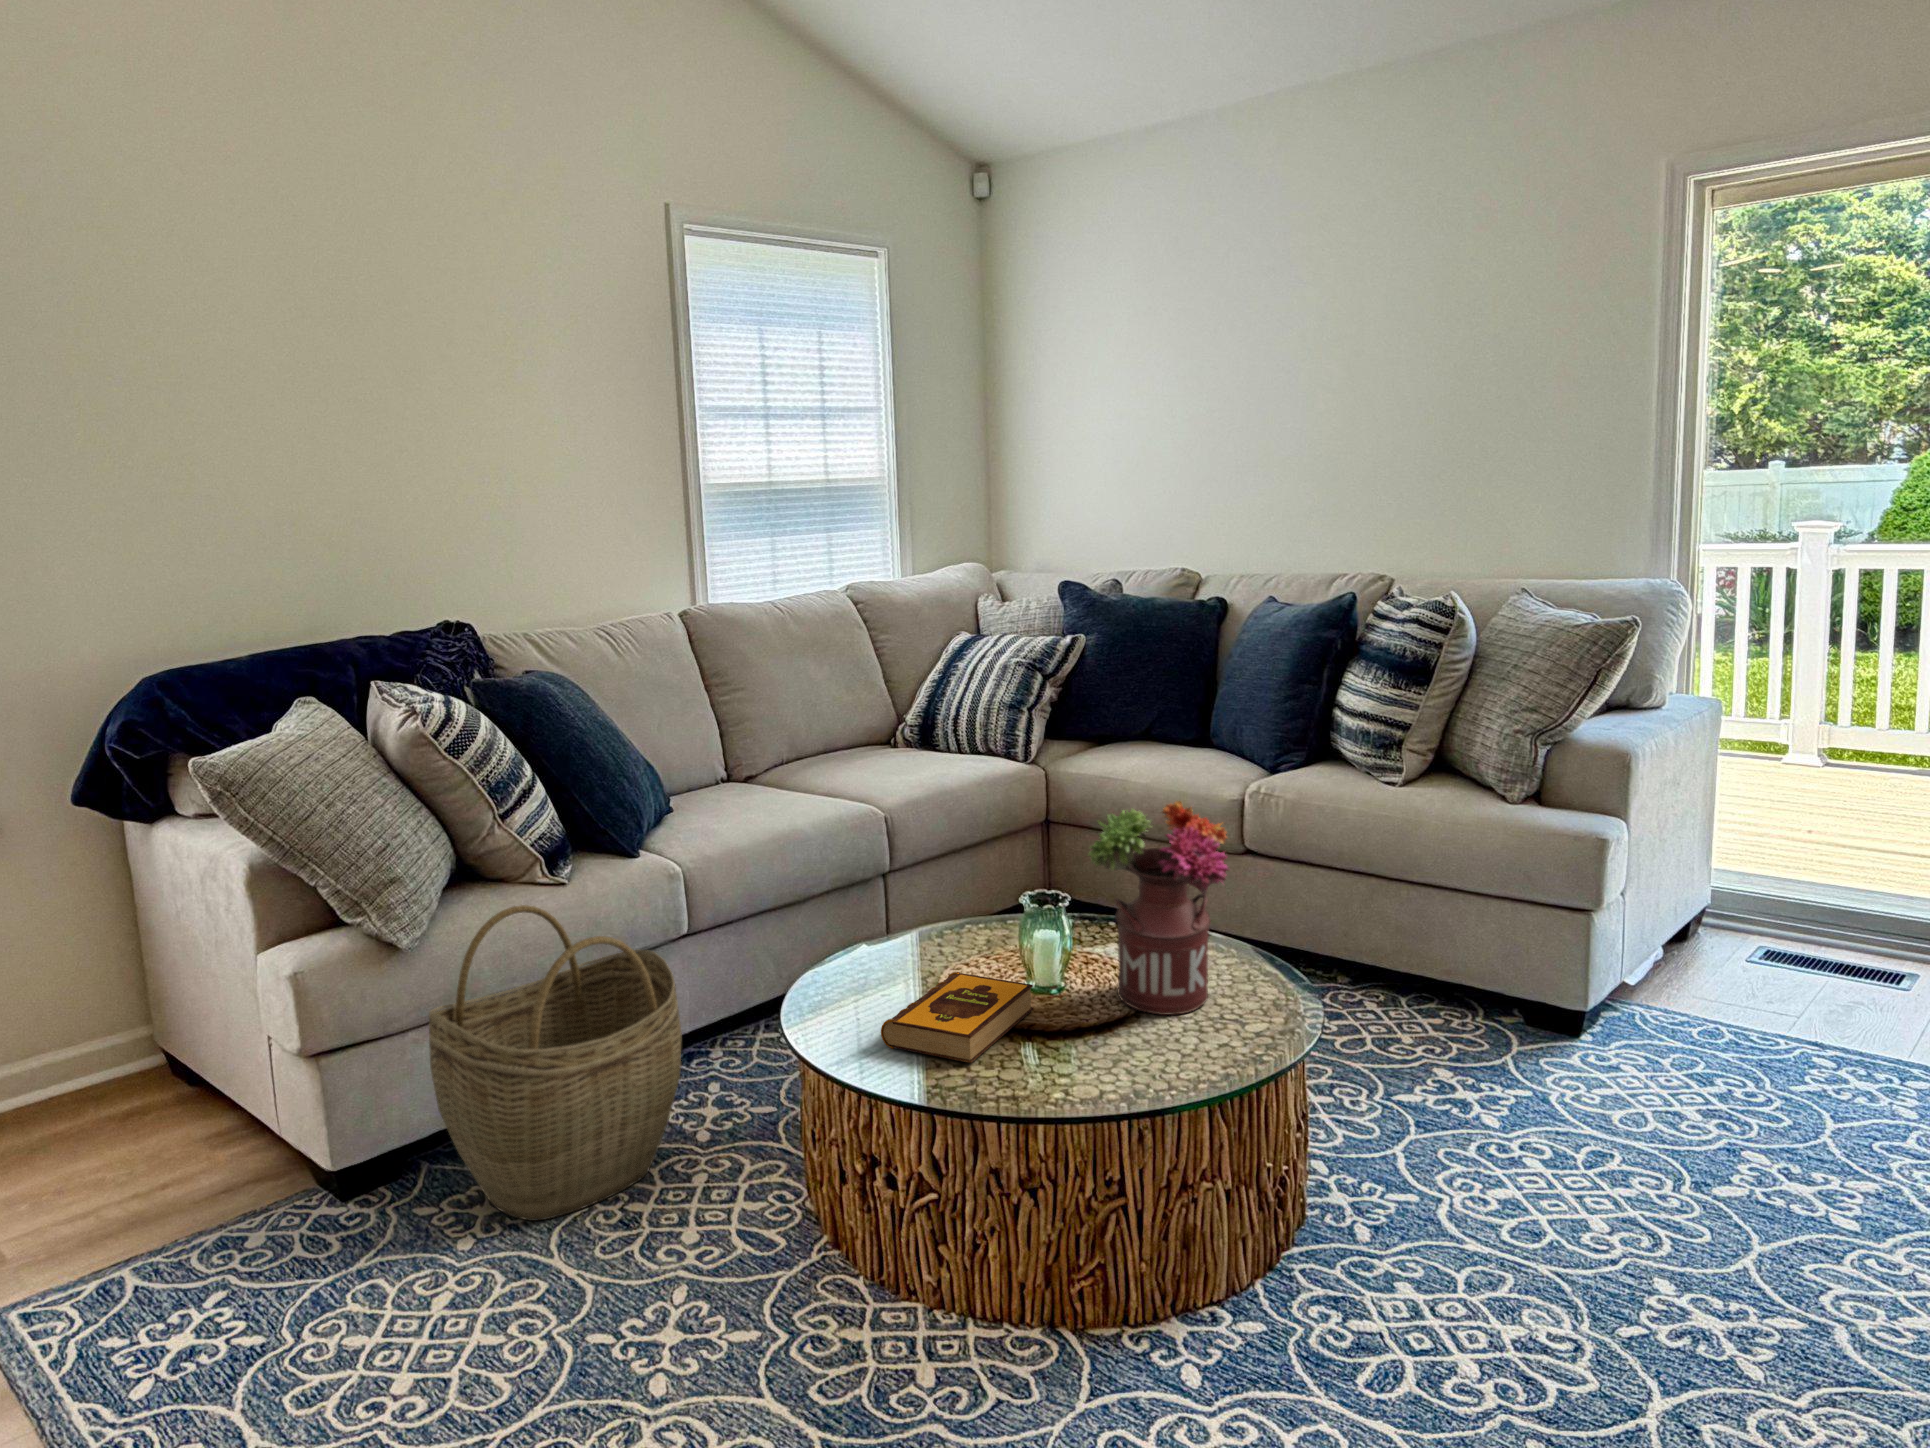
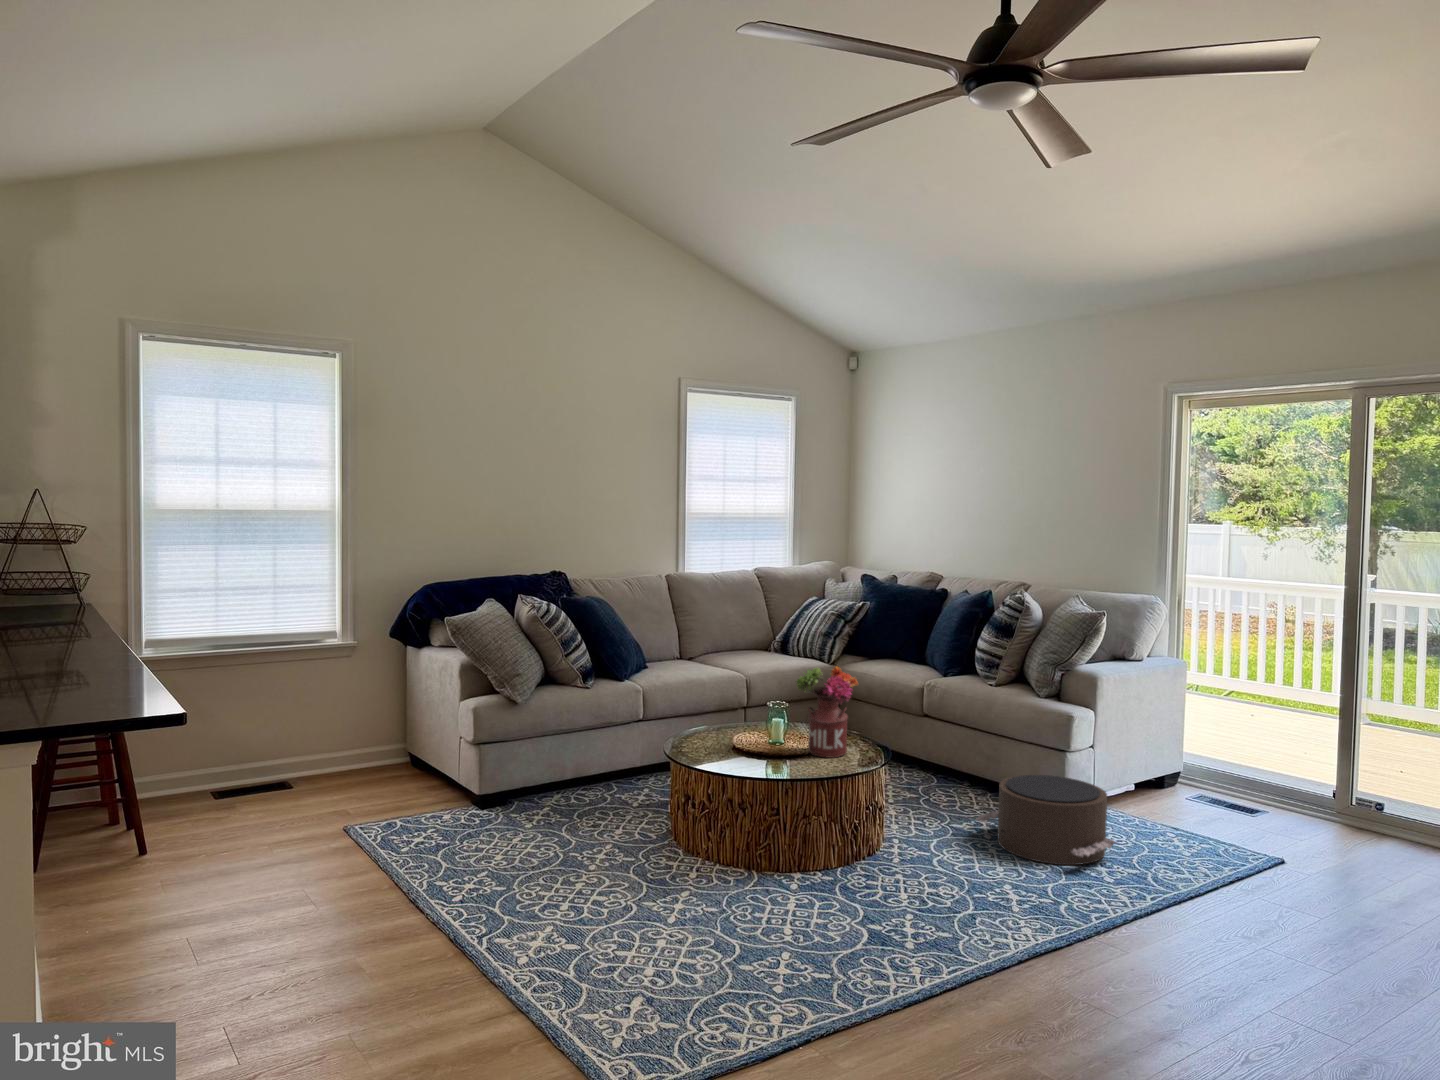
woven basket: present [429,905,682,1220] -> none [524,692,628,823]
hardback book: present [881,972,1033,1063] -> none [700,733,770,763]
pouf: none [1453,976,1779,1186] -> present [976,775,1117,865]

